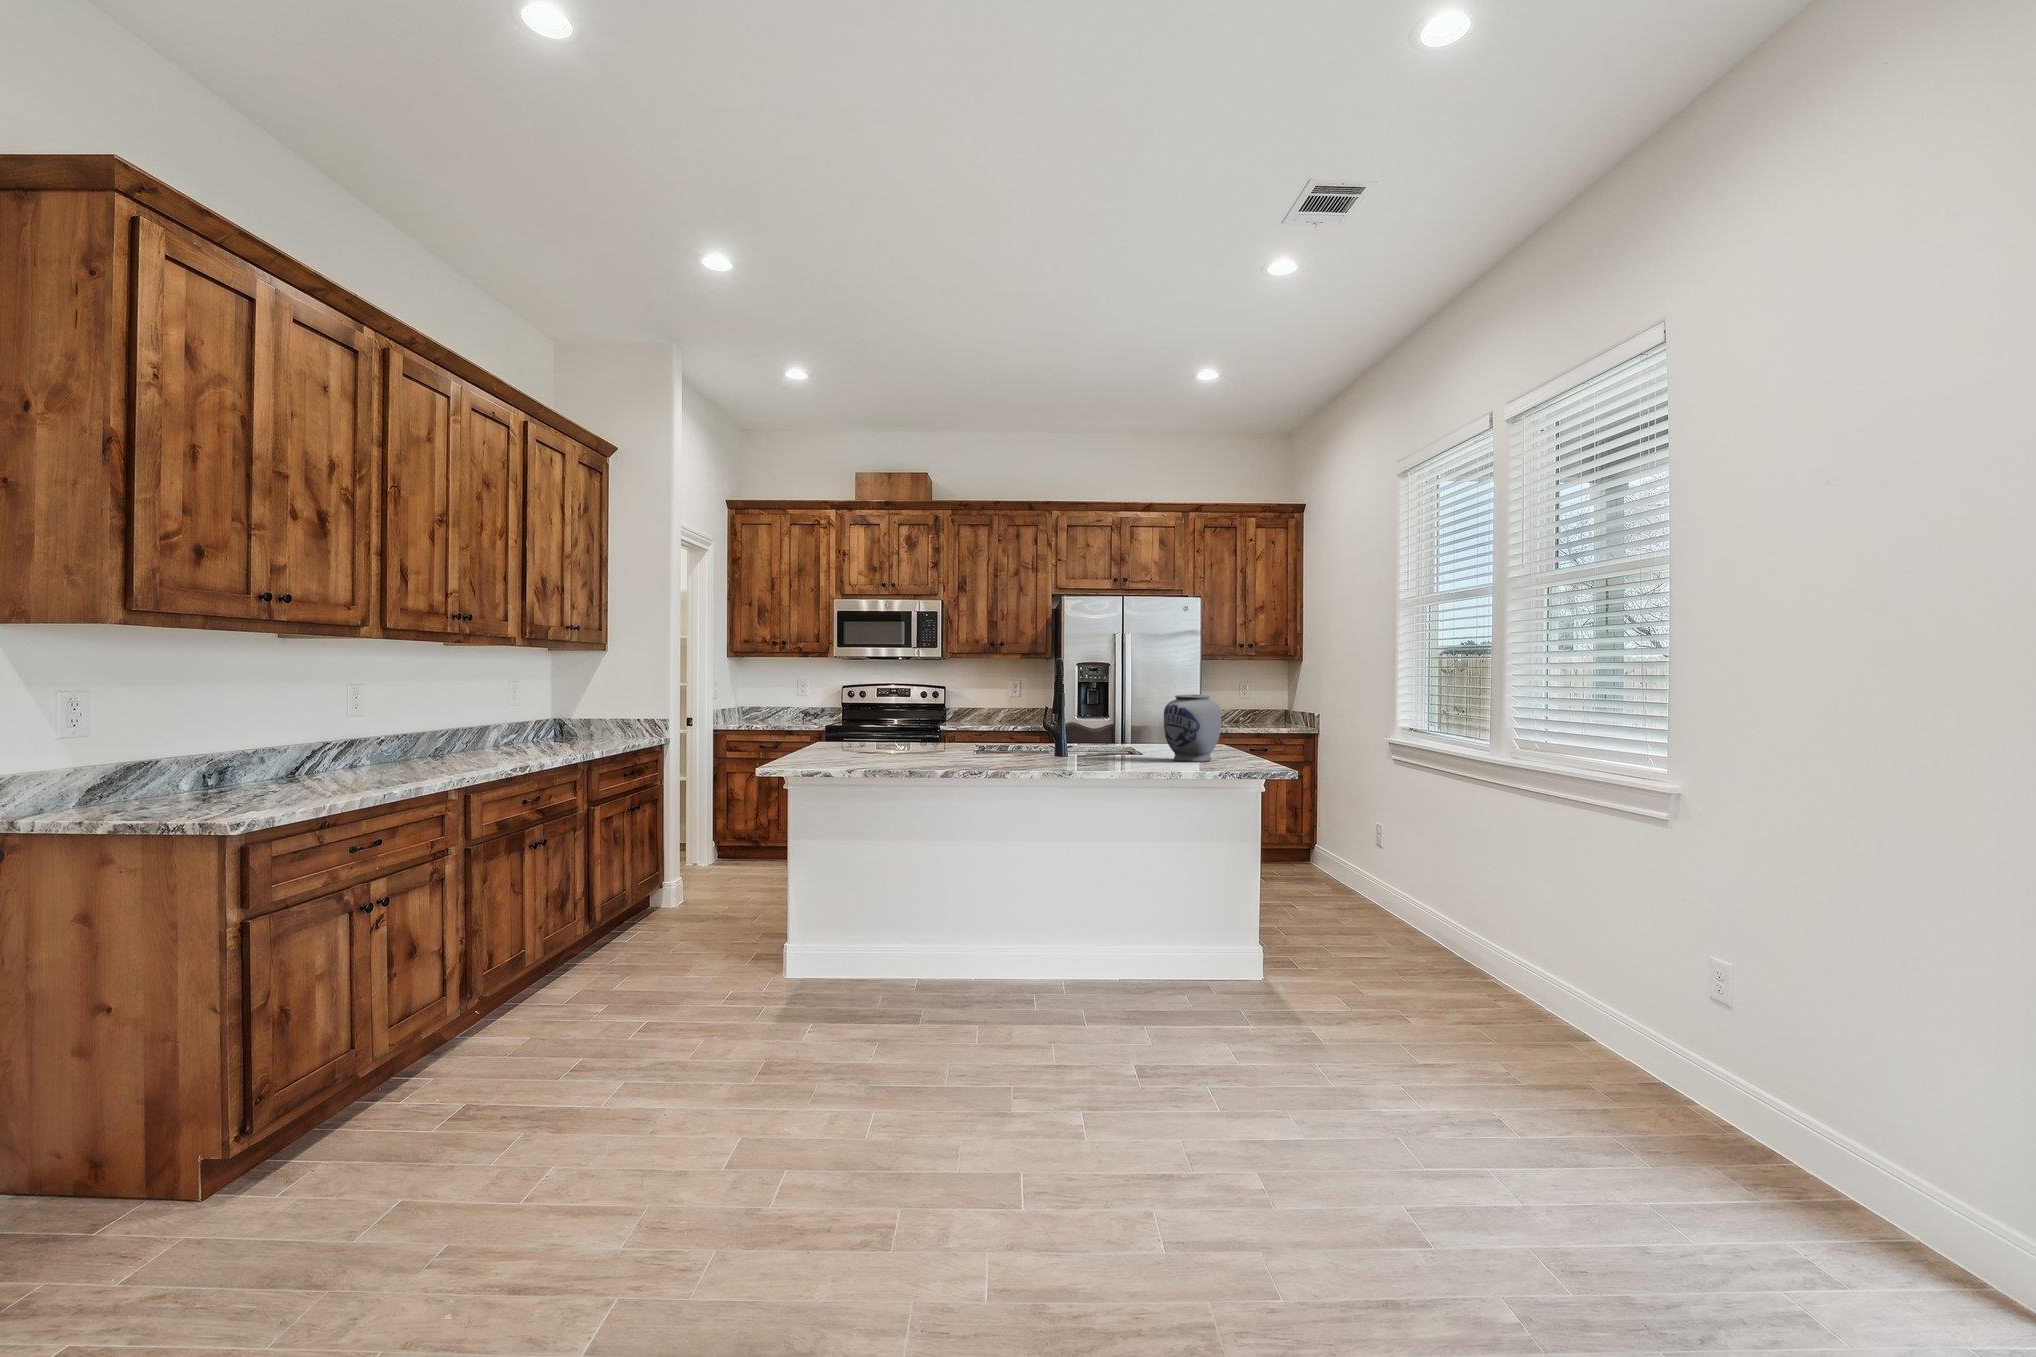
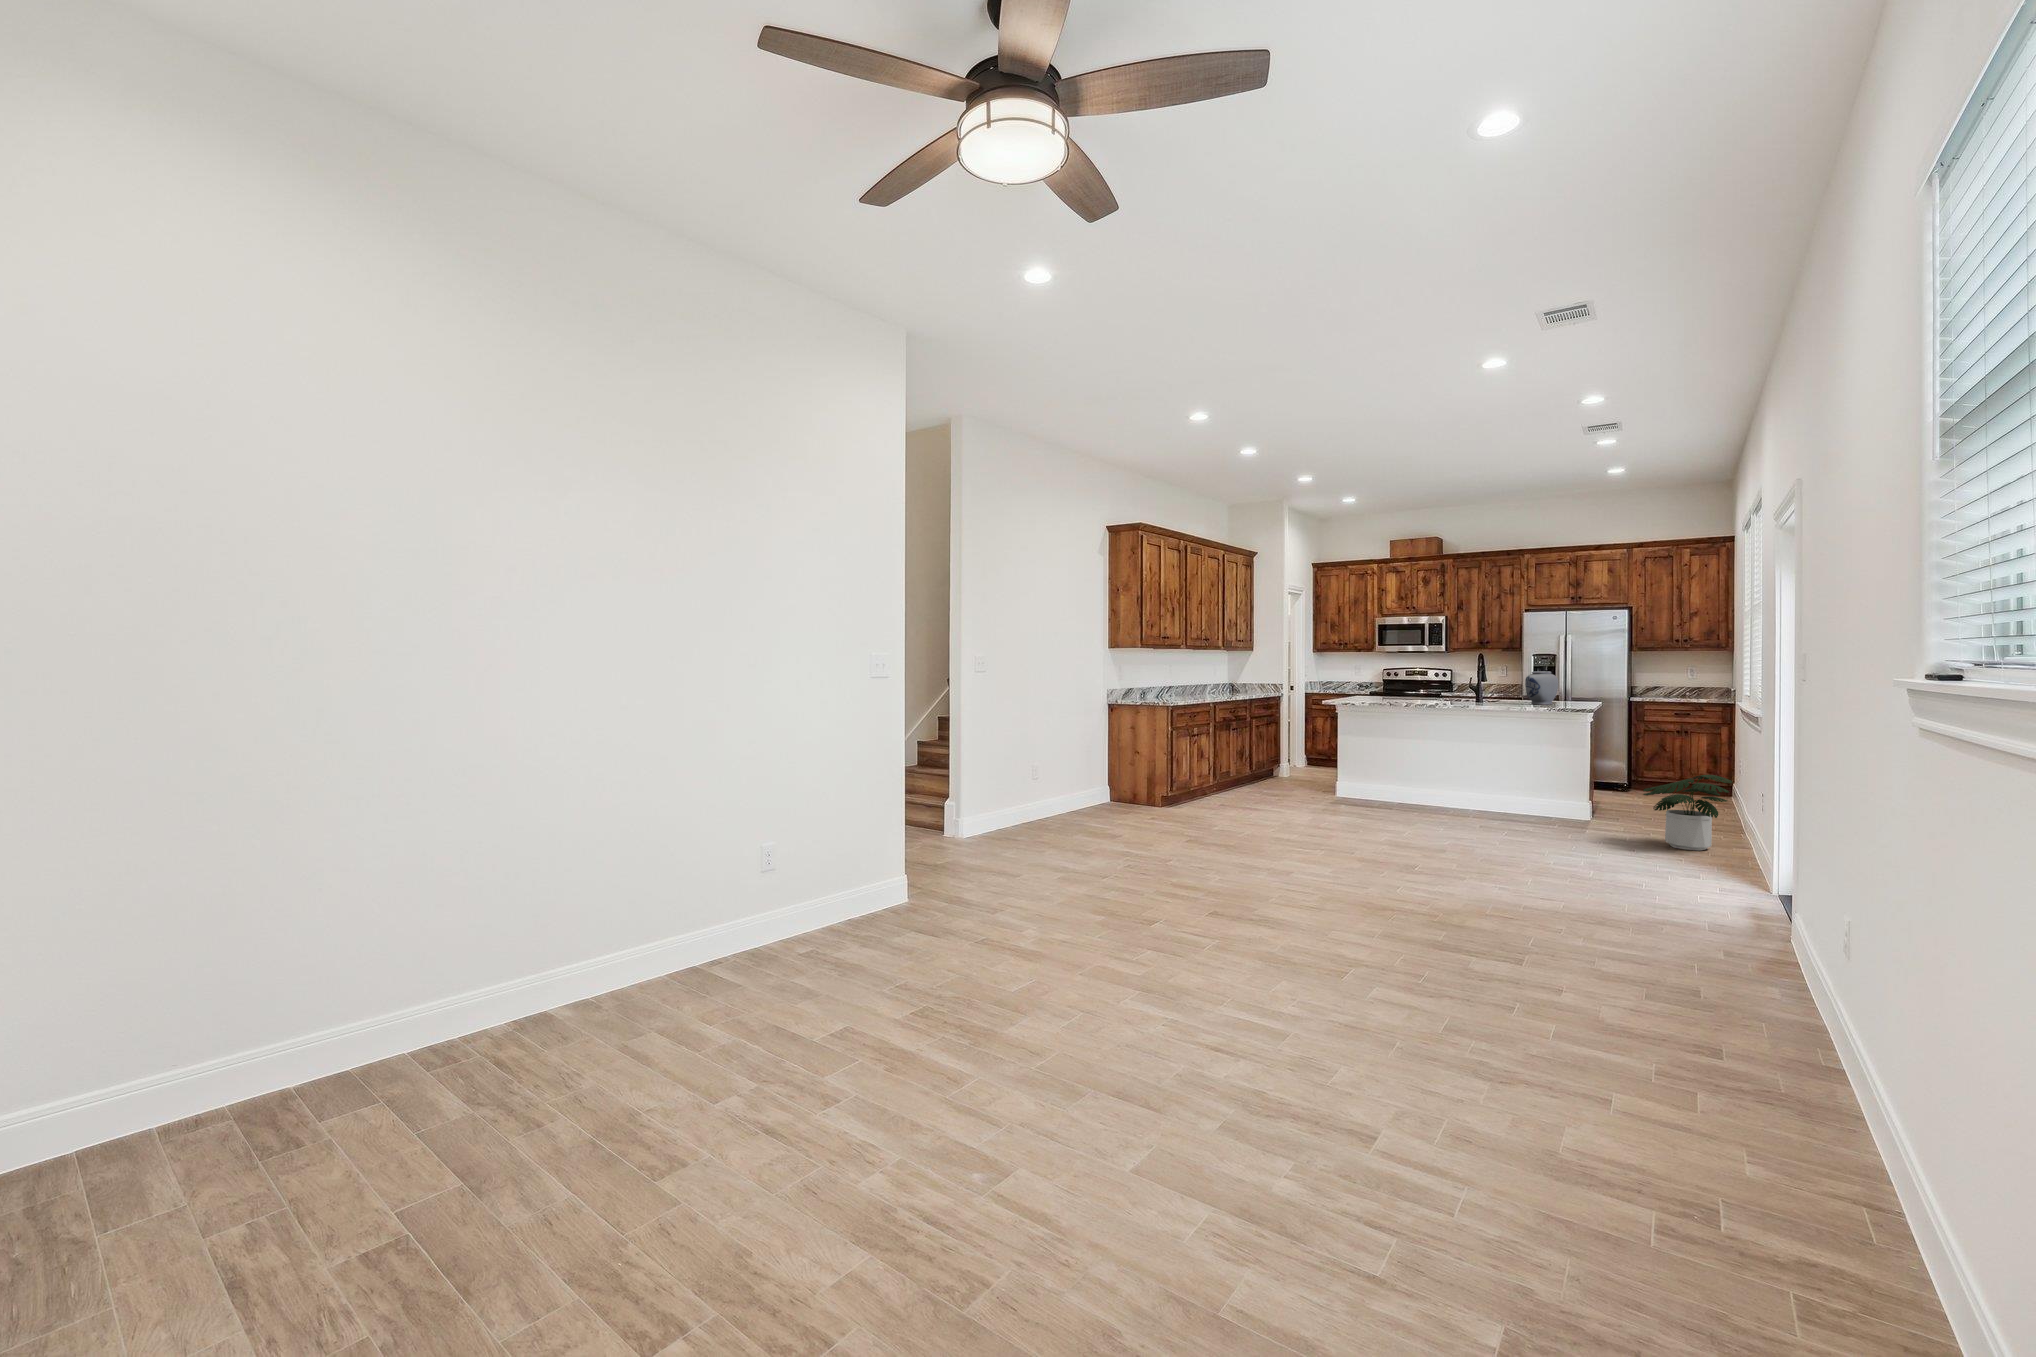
potted plant: none [1480,919,1714,1109] -> present [1643,775,1732,851]

